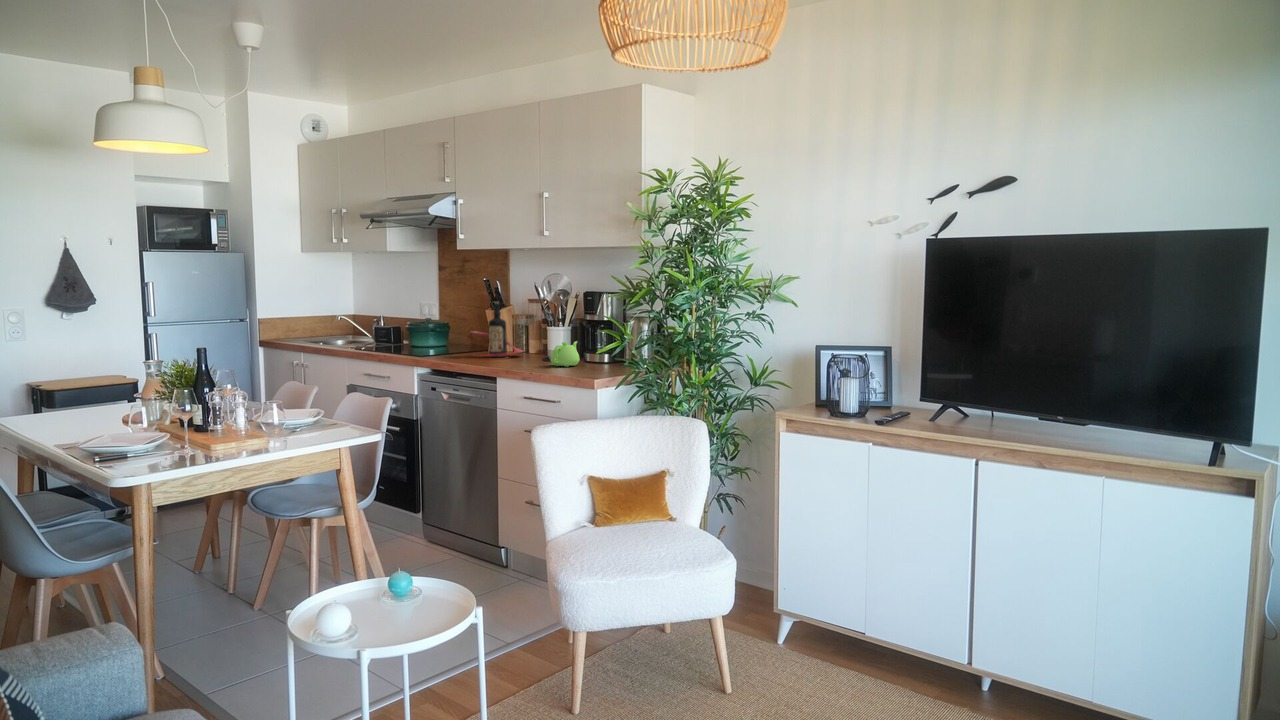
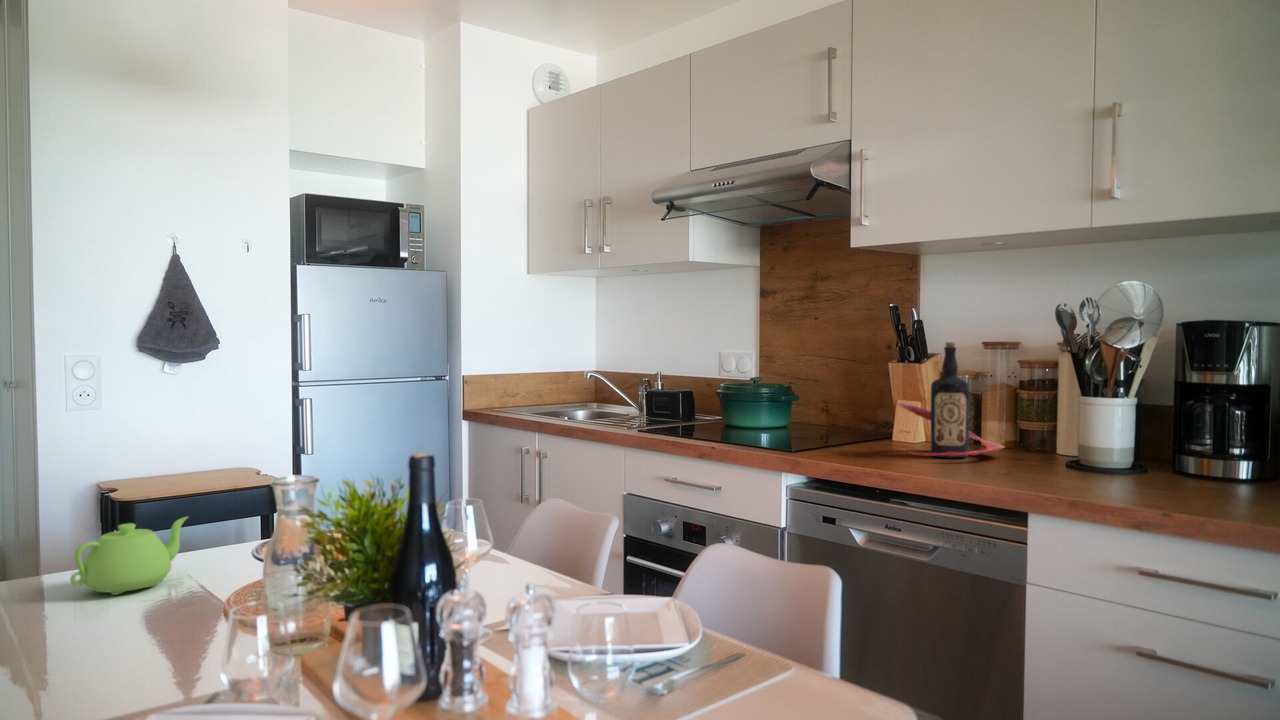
teapot: present [551,341,580,367] -> present [70,516,188,595]

